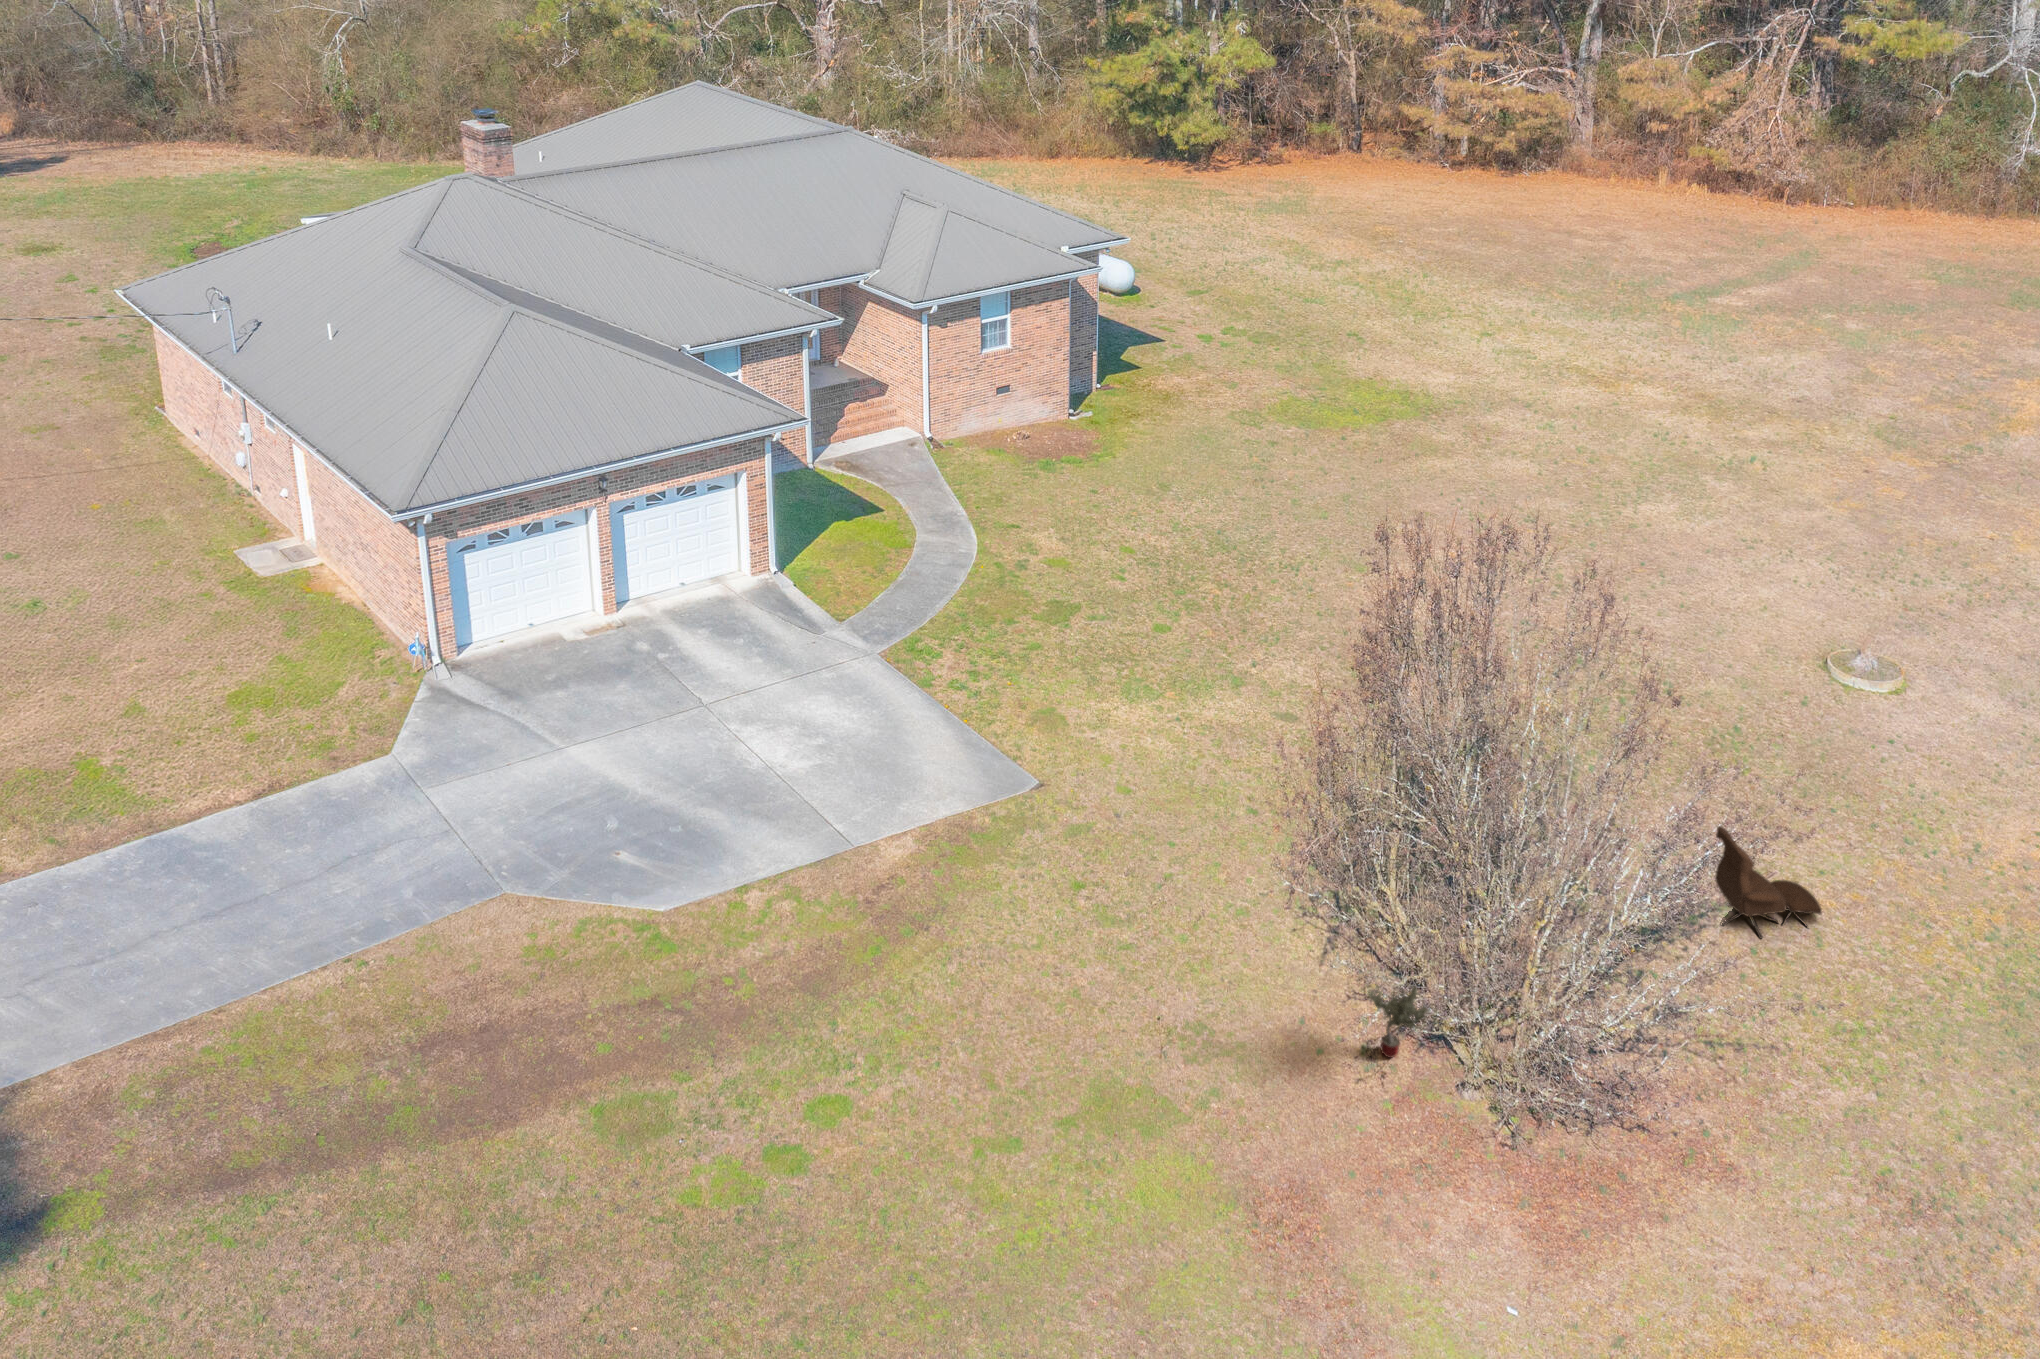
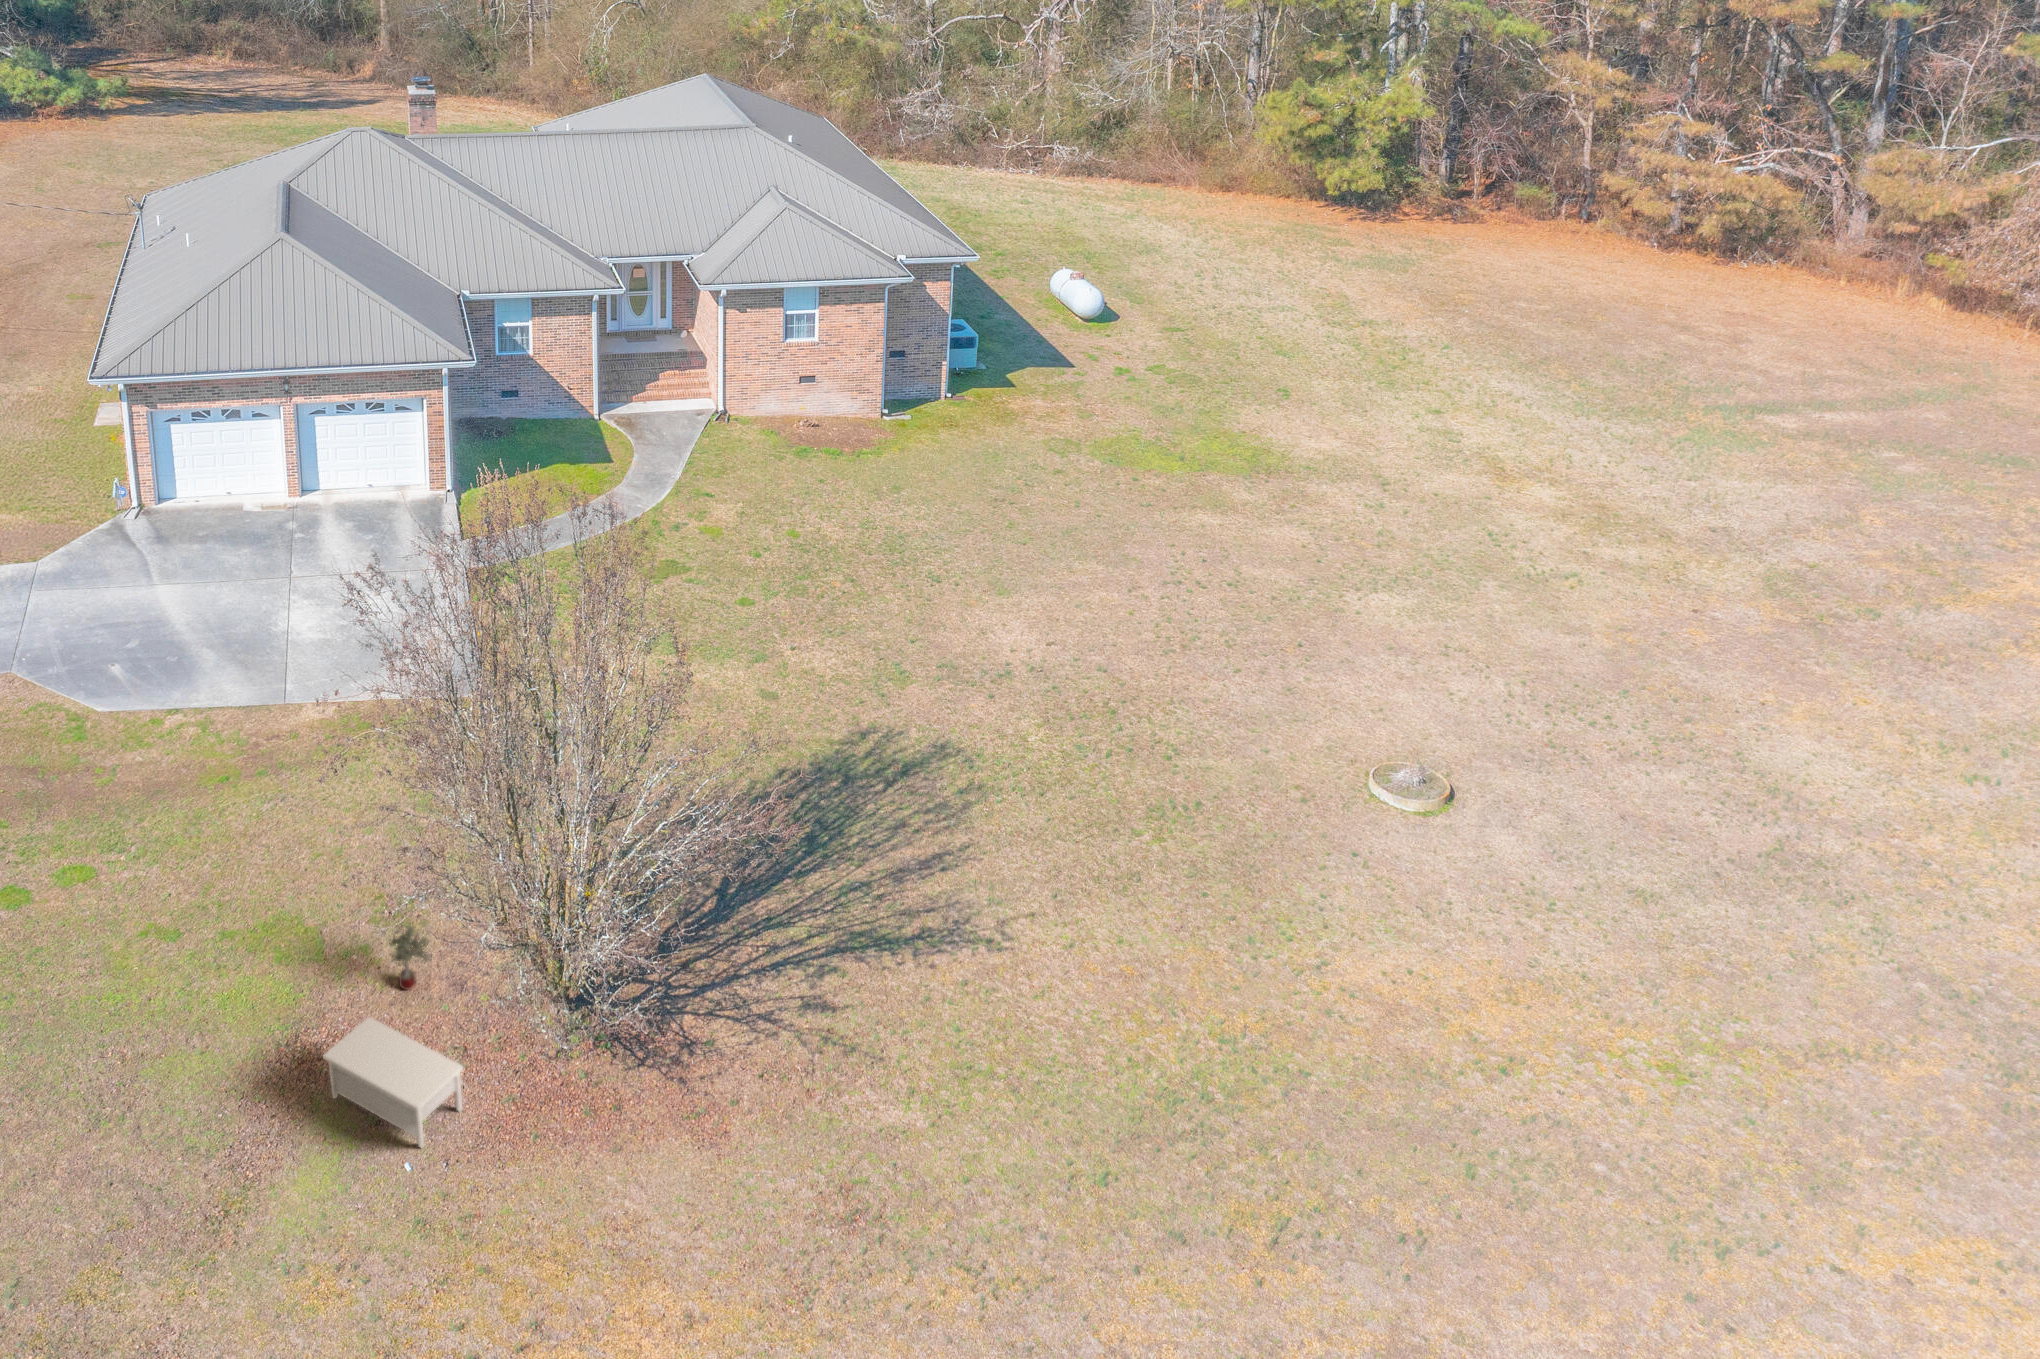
lounge chair: present [1715,826,1822,939] -> none [839,906,957,1047]
storage bench: none [1457,1087,1613,1190] -> present [323,1017,463,1147]

